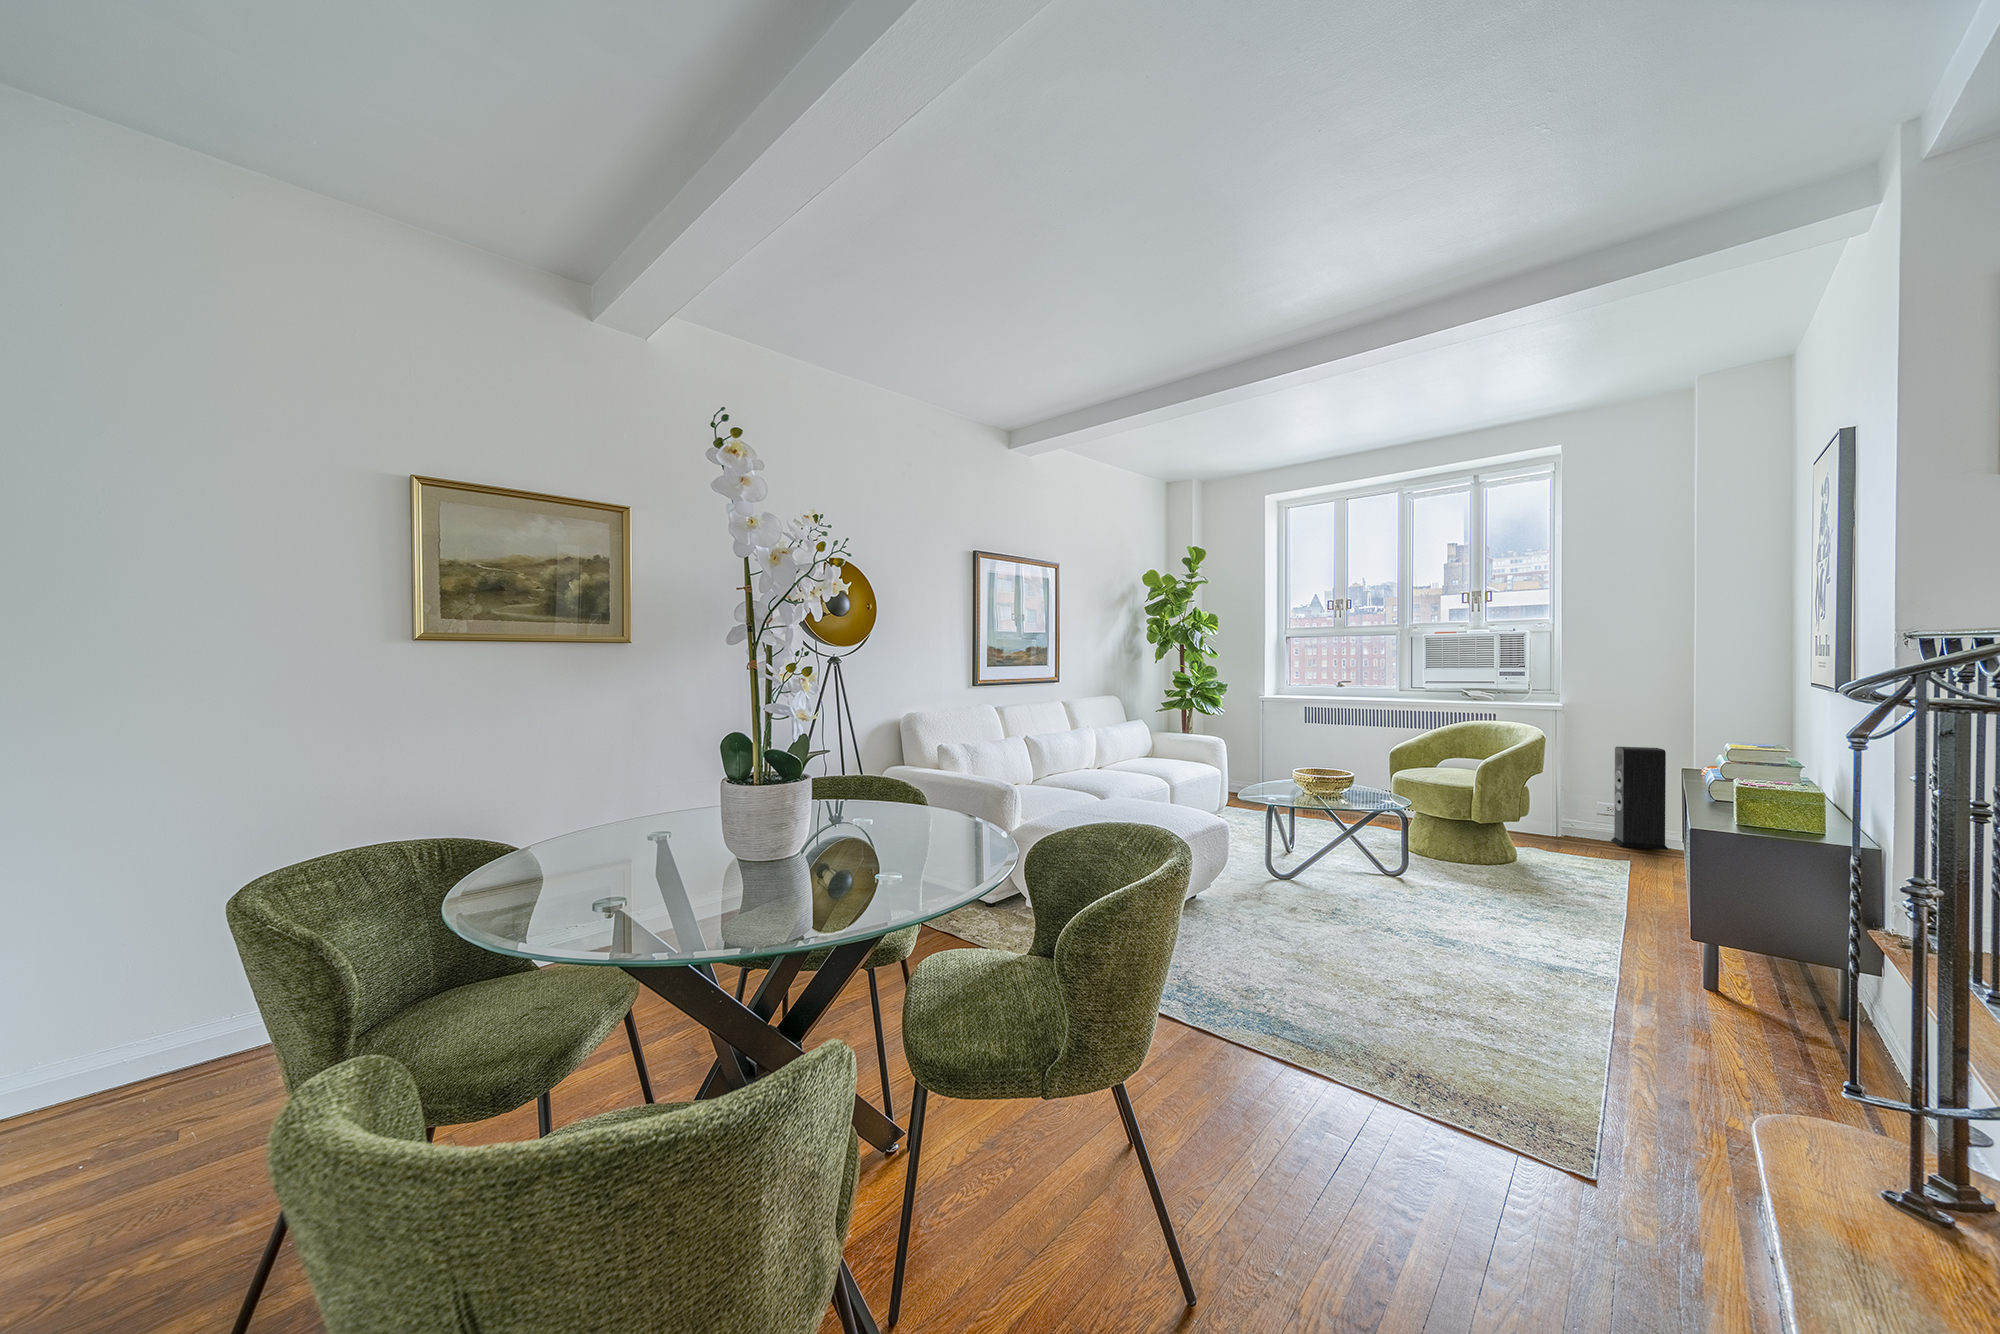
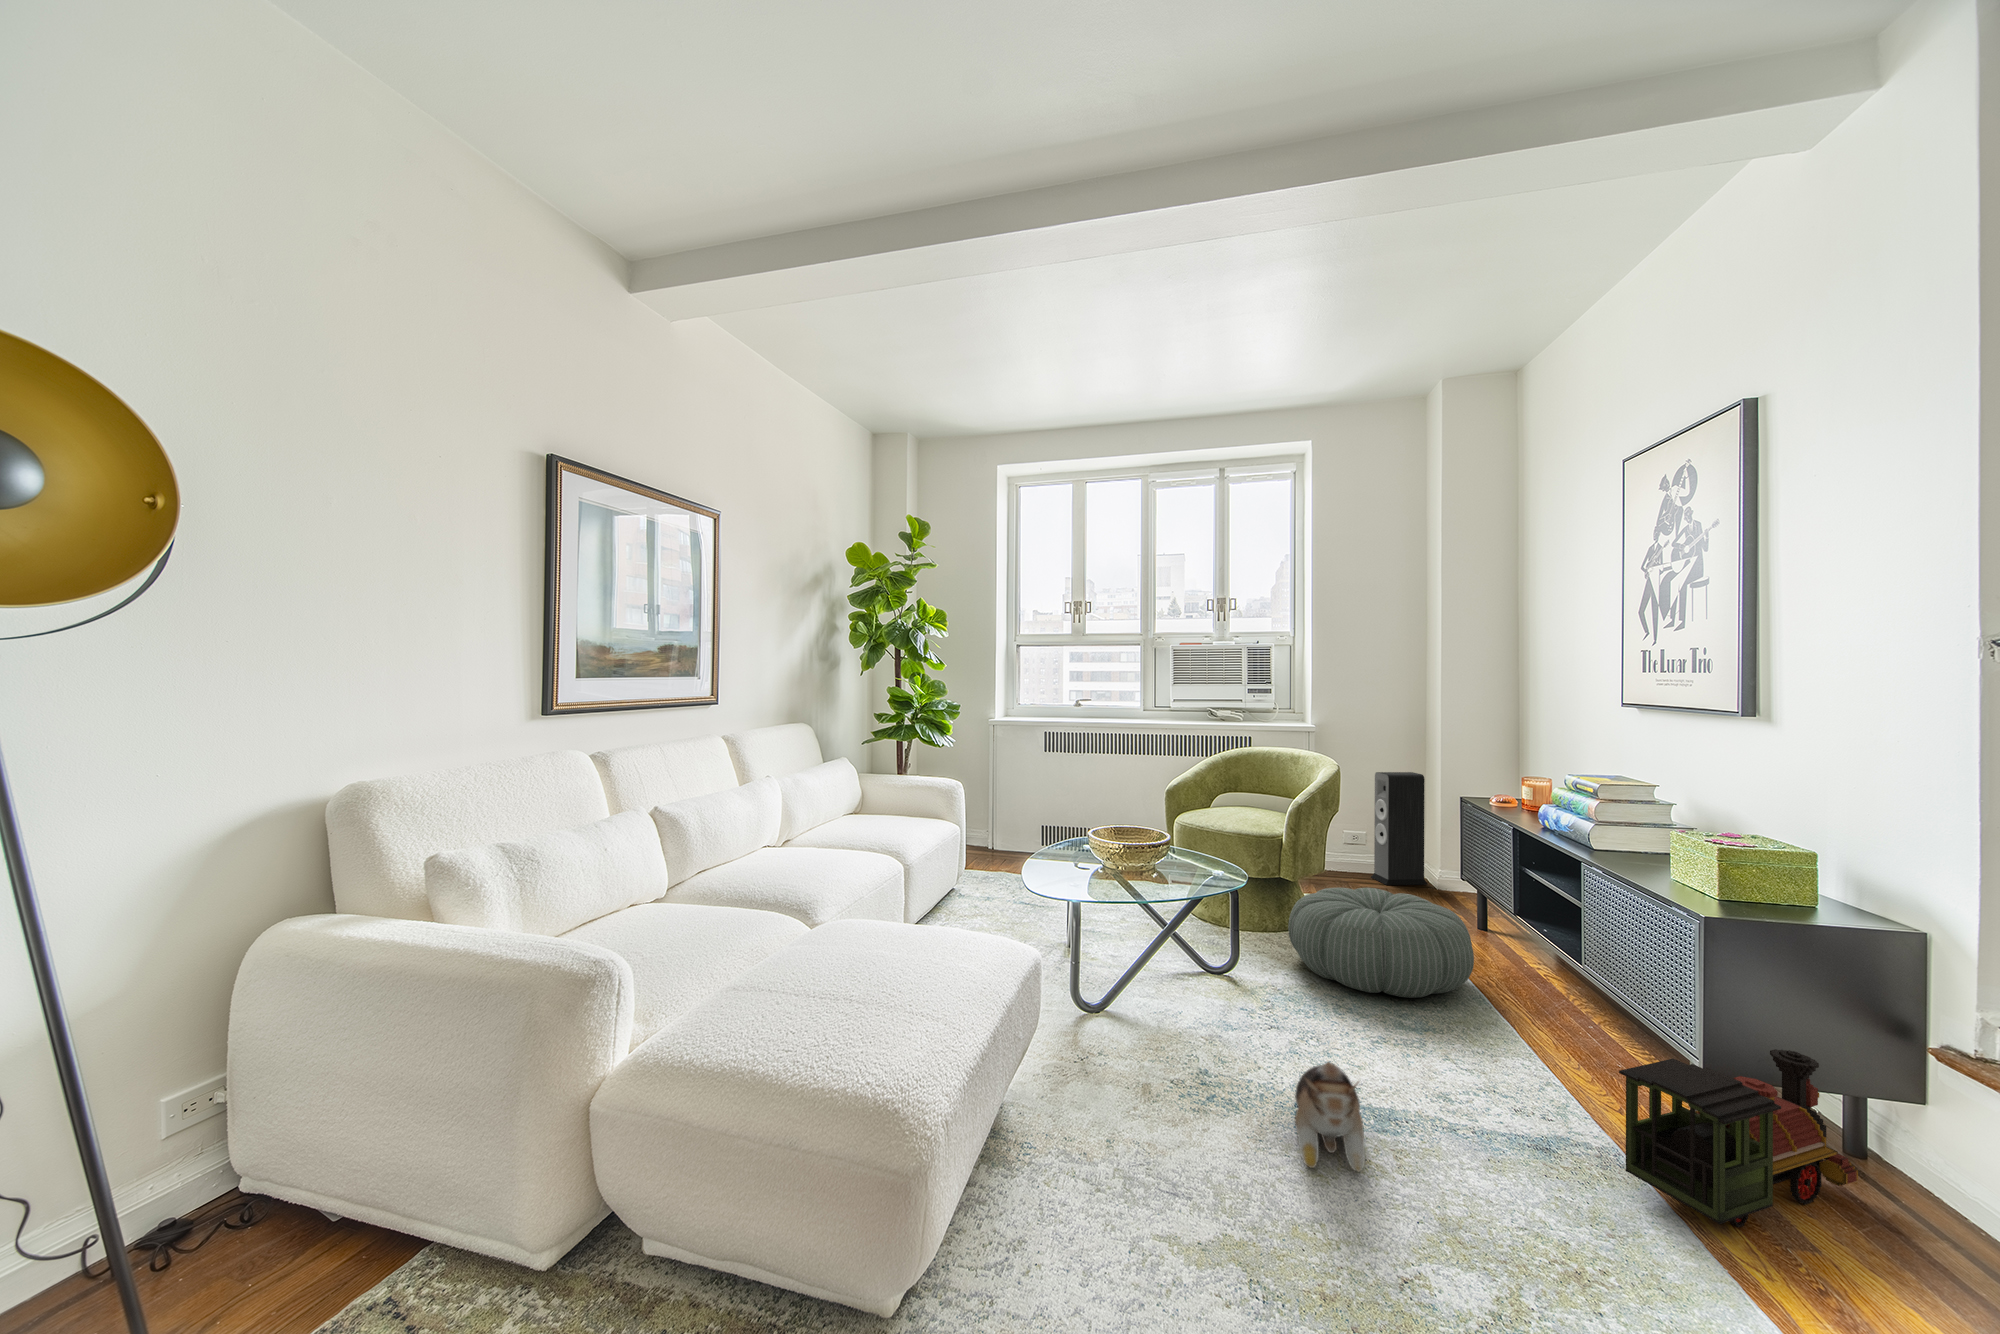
pouf: none [1462,827,1618,905] -> present [1288,888,1474,998]
plush toy: none [1365,890,1425,957] -> present [1295,1062,1365,1172]
toy train: none [1593,916,1789,1018] -> present [1619,1049,1858,1228]

